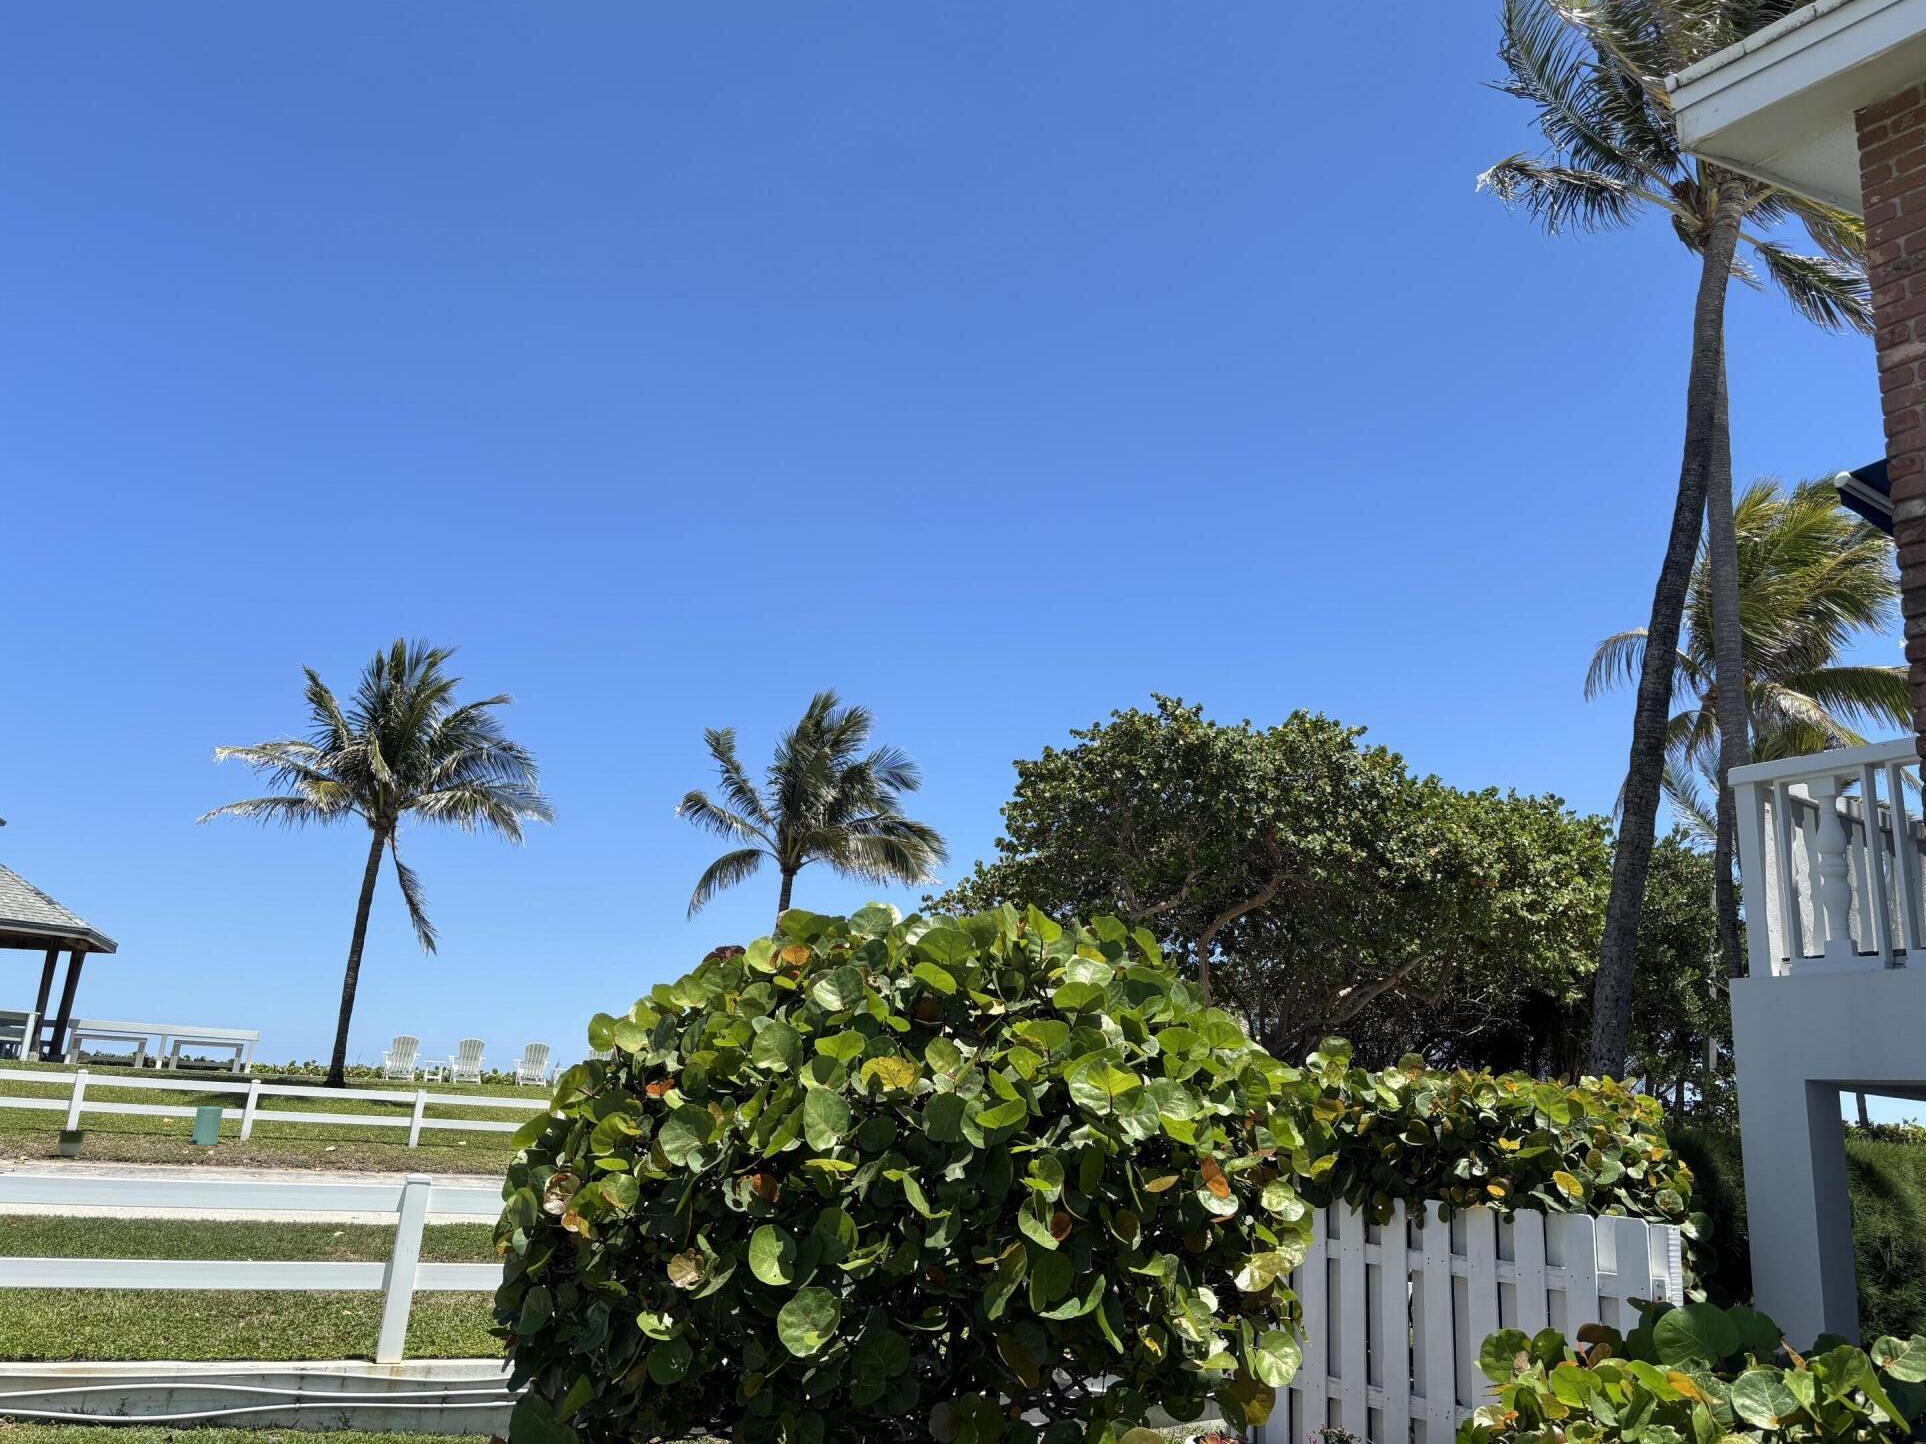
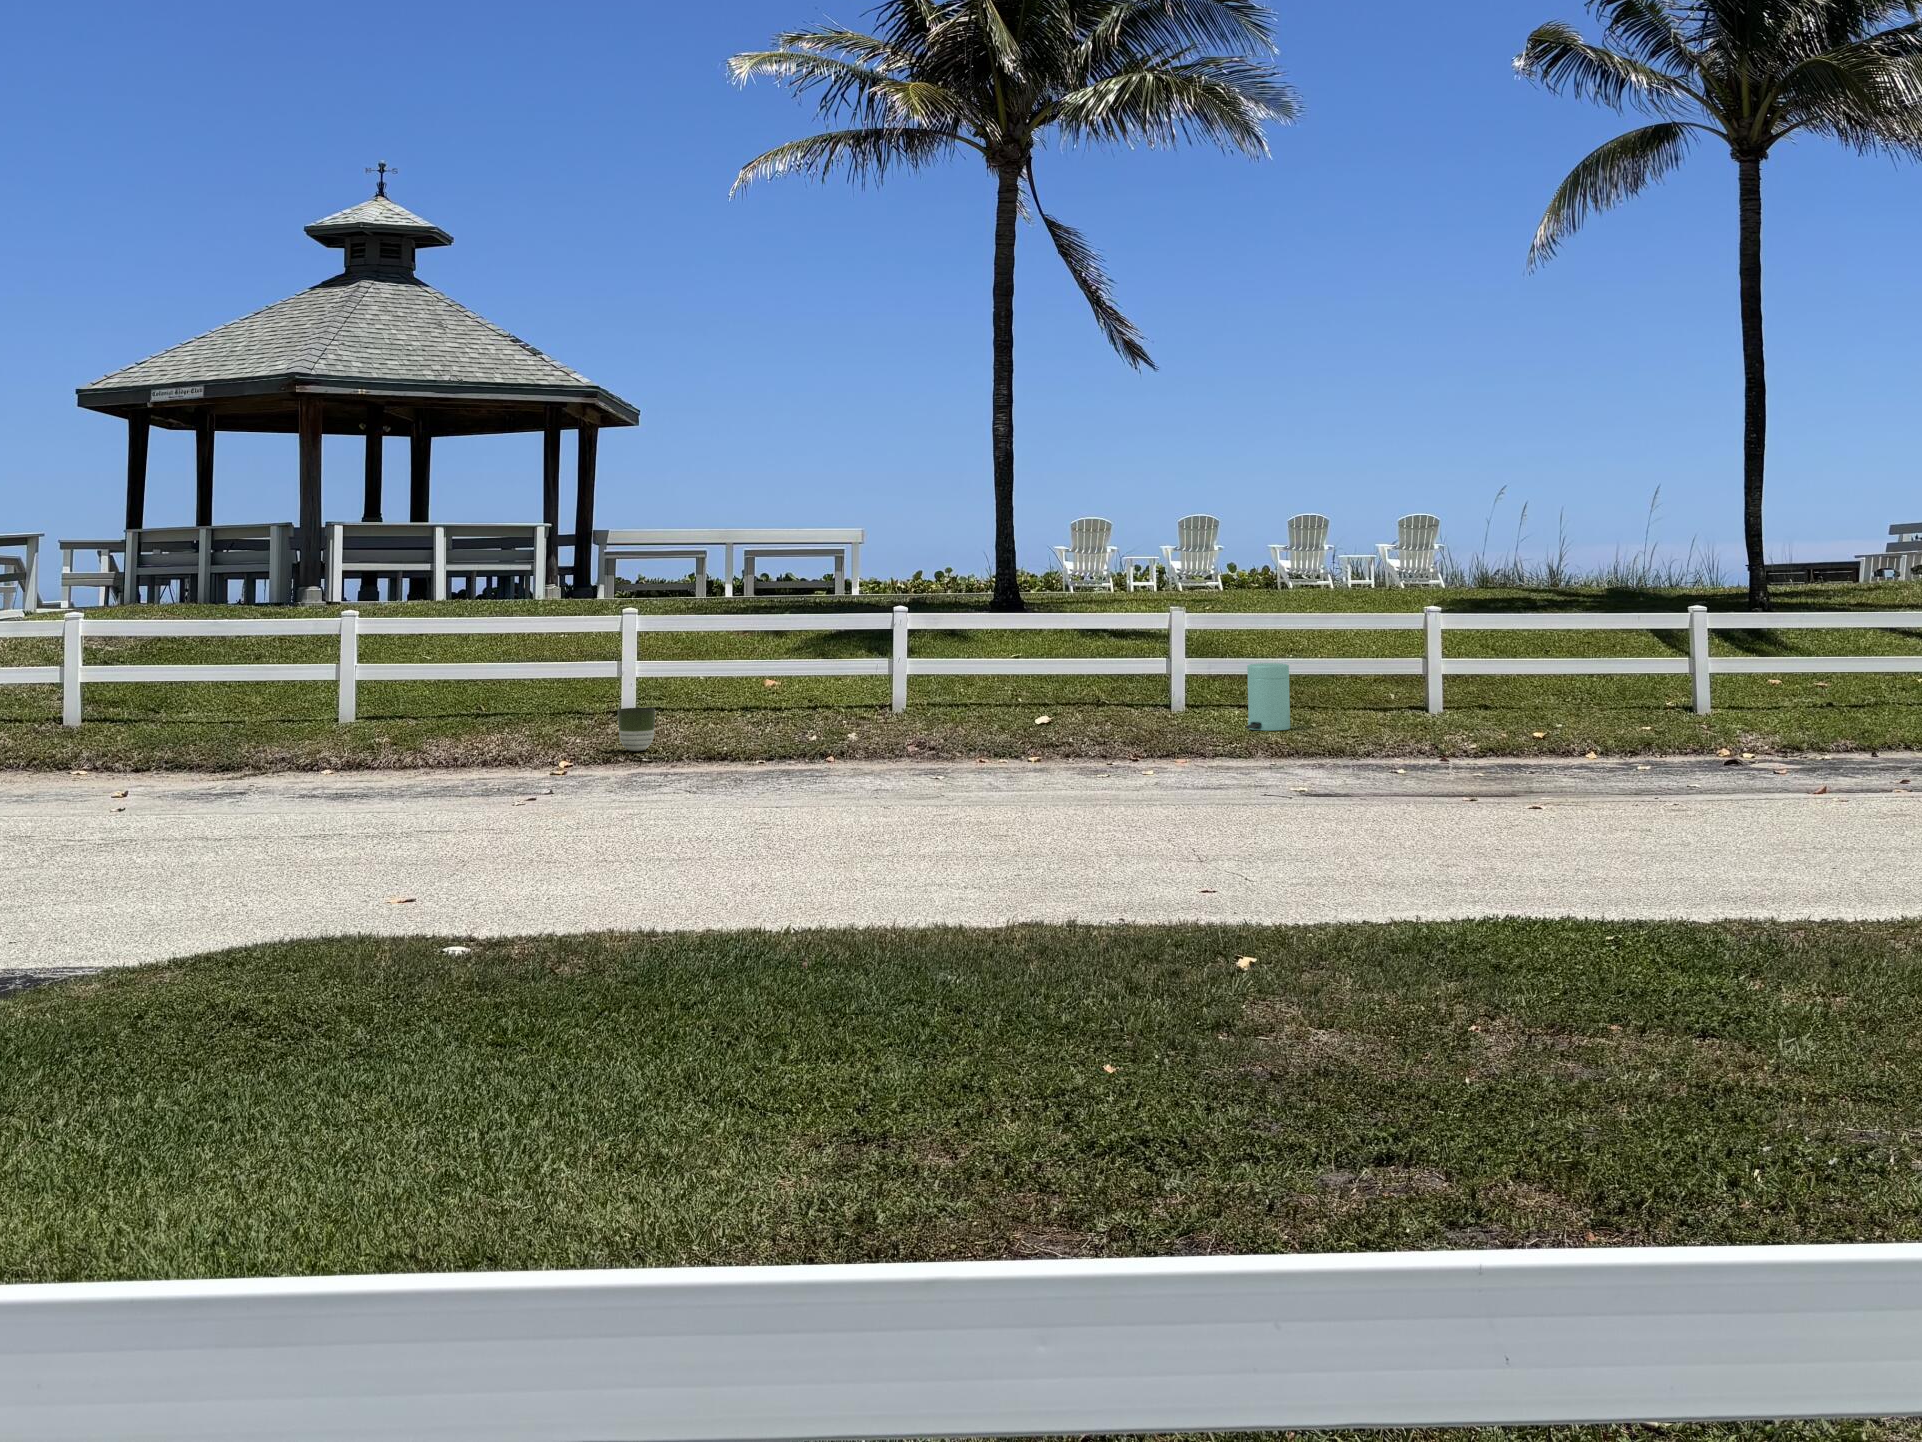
trash can: present [187,1106,223,1145] -> present [1245,663,1290,731]

